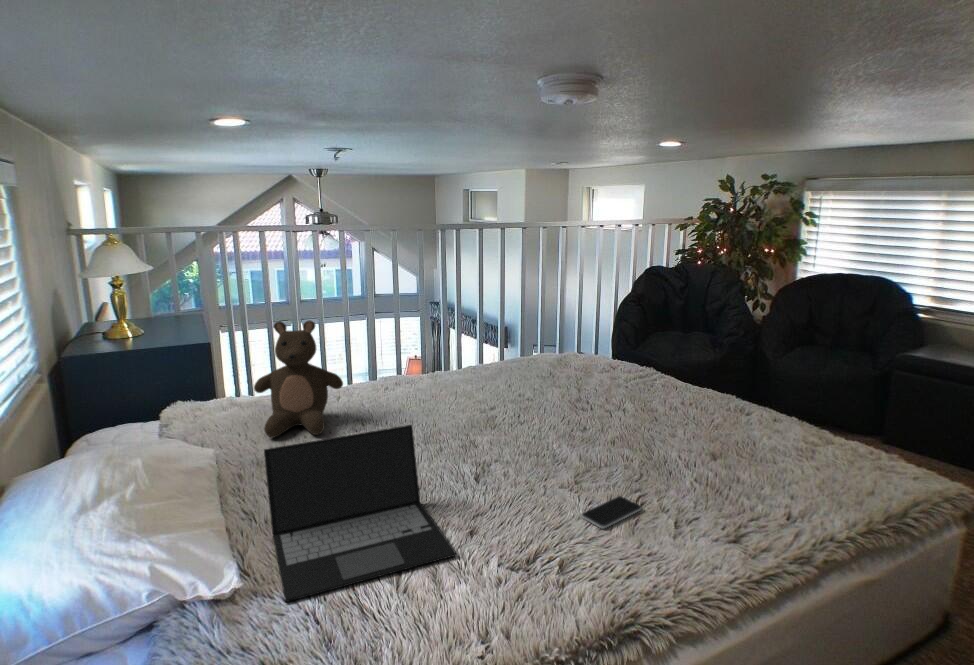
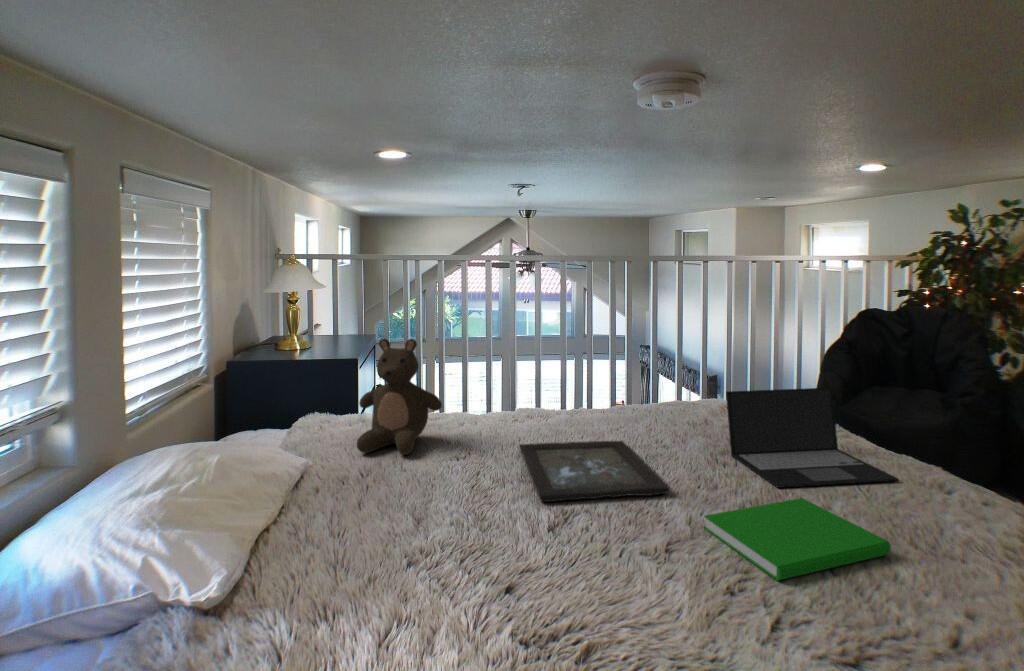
tray: none [422,400,567,462] -> present [519,441,670,502]
laptop: present [264,425,456,602] -> present [726,388,899,488]
book: none [603,432,728,494] -> present [704,498,891,581]
smartphone: present [581,496,642,528] -> none [642,572,731,612]

